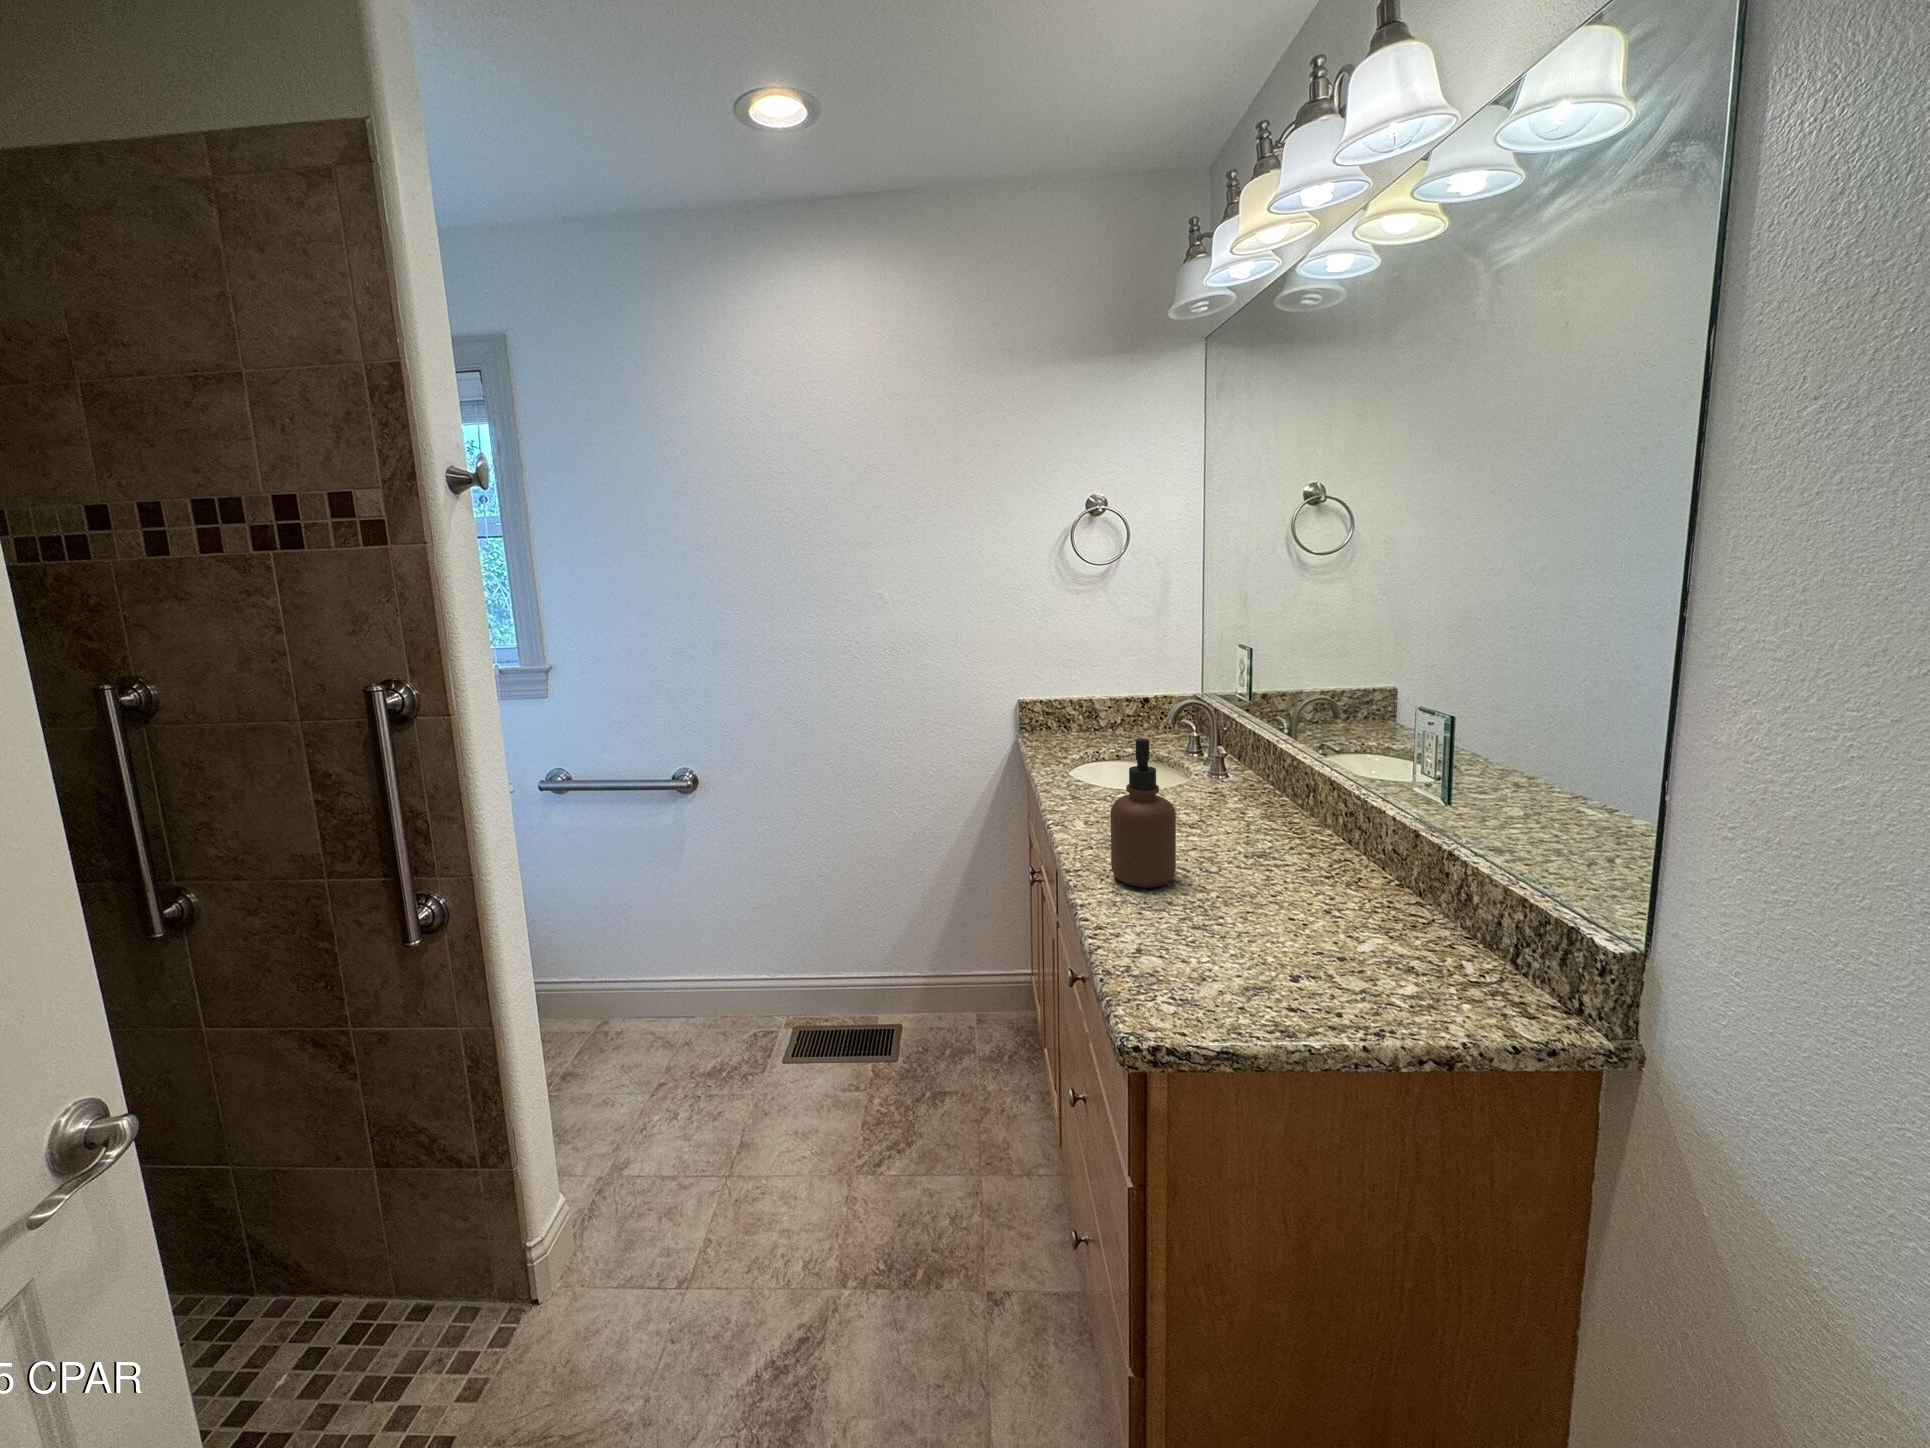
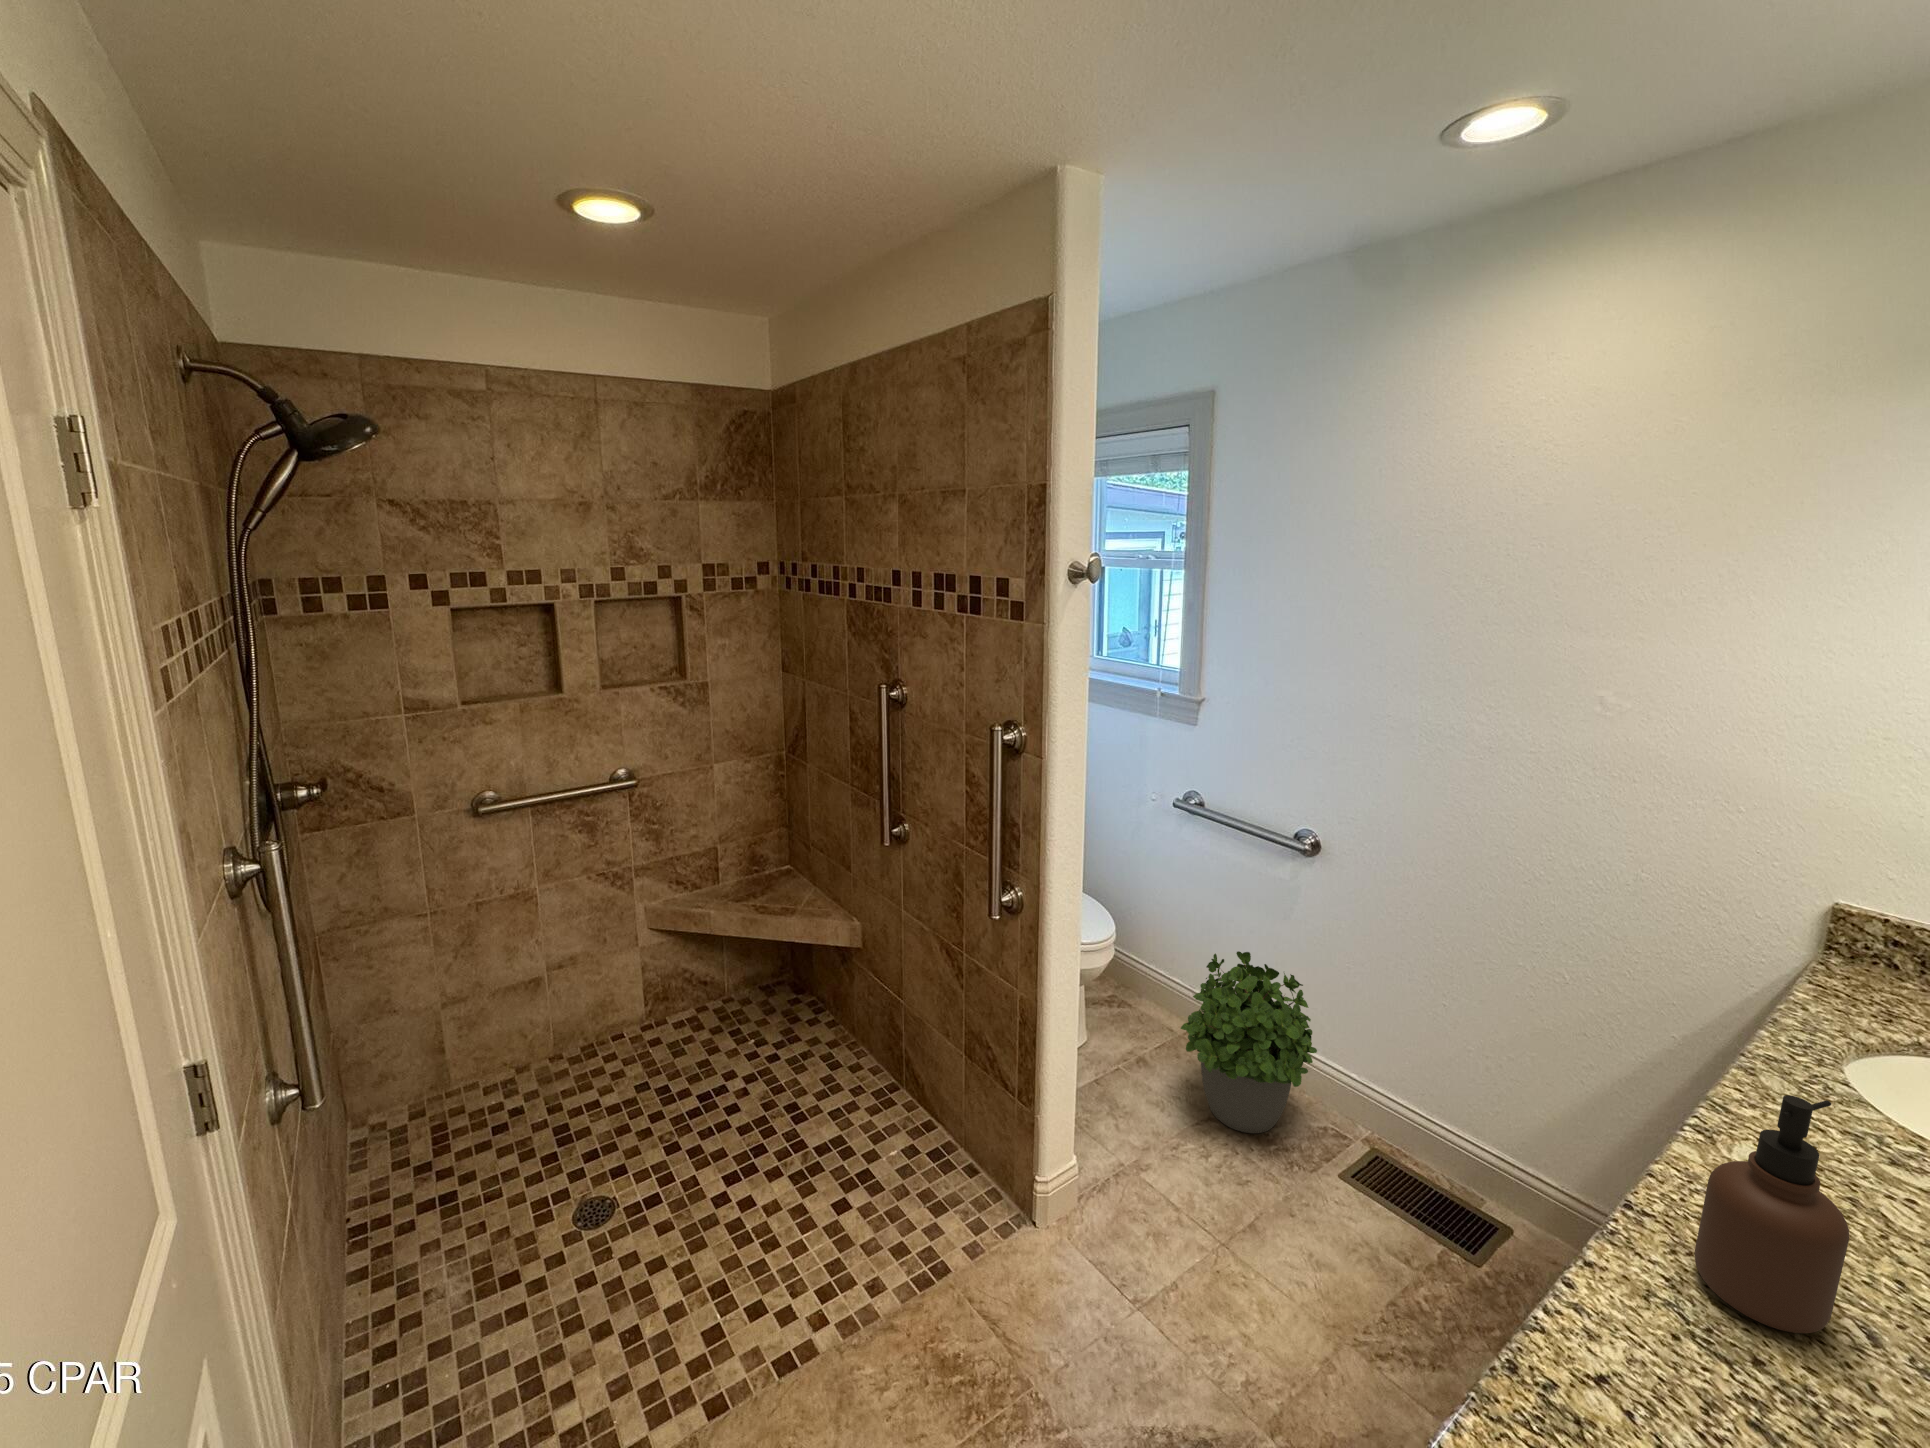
potted plant: none [611,905,743,1081] -> present [1181,951,1317,1133]

